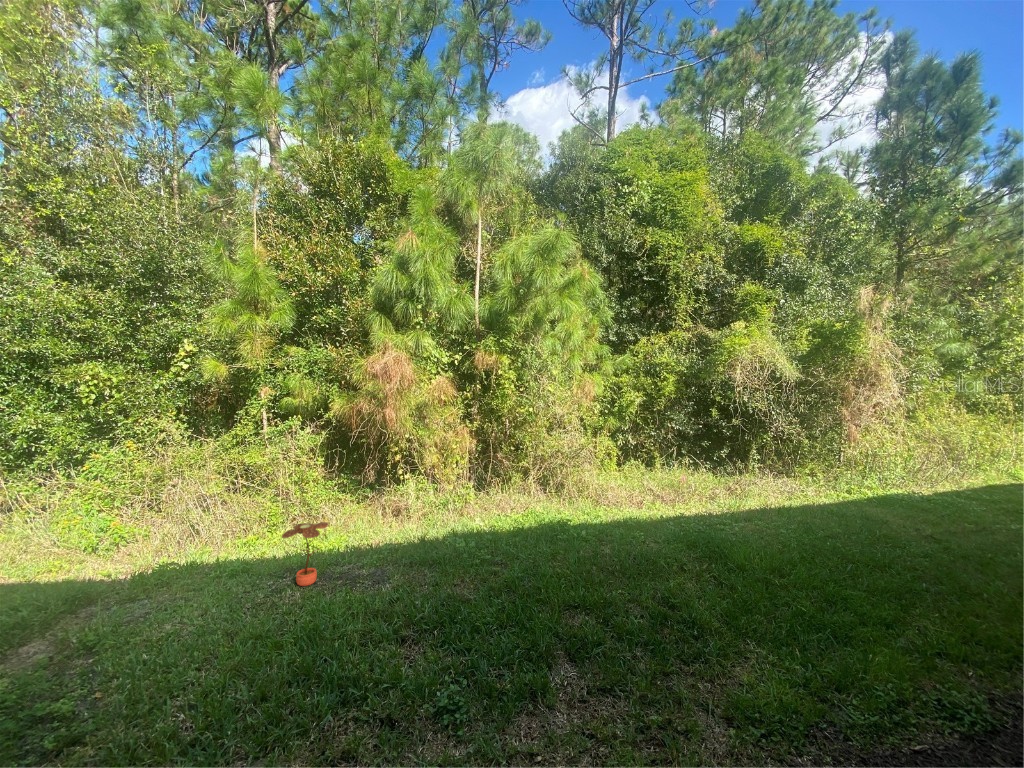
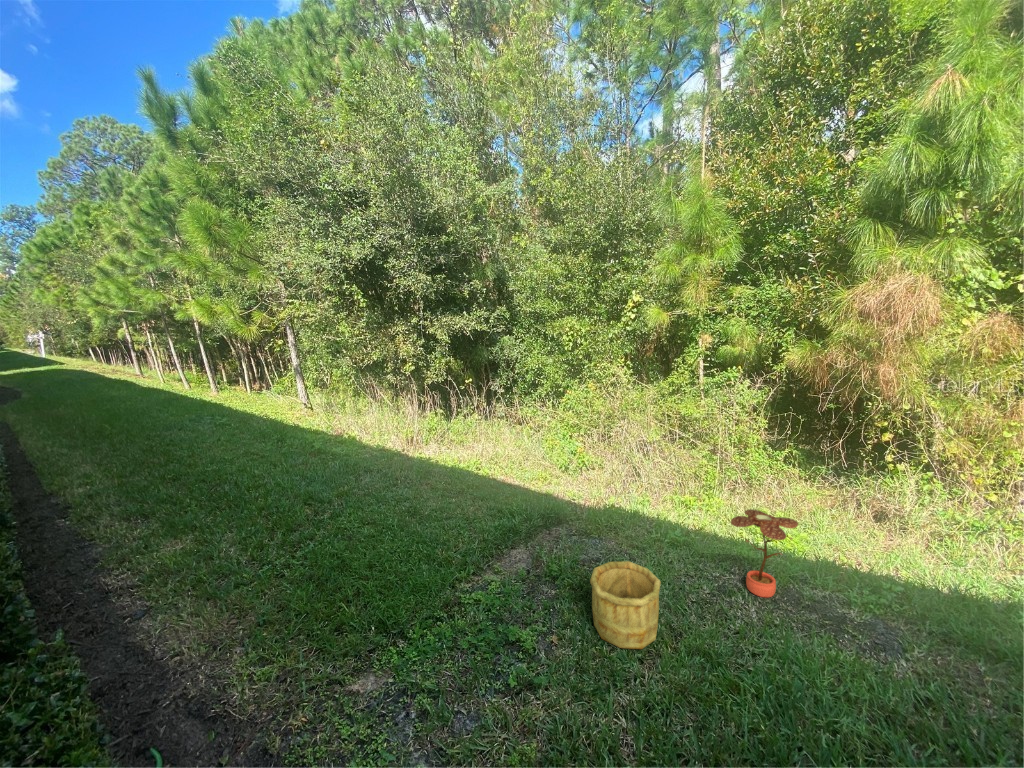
wooden bucket: none [149,593,222,669] -> present [590,561,661,649]

